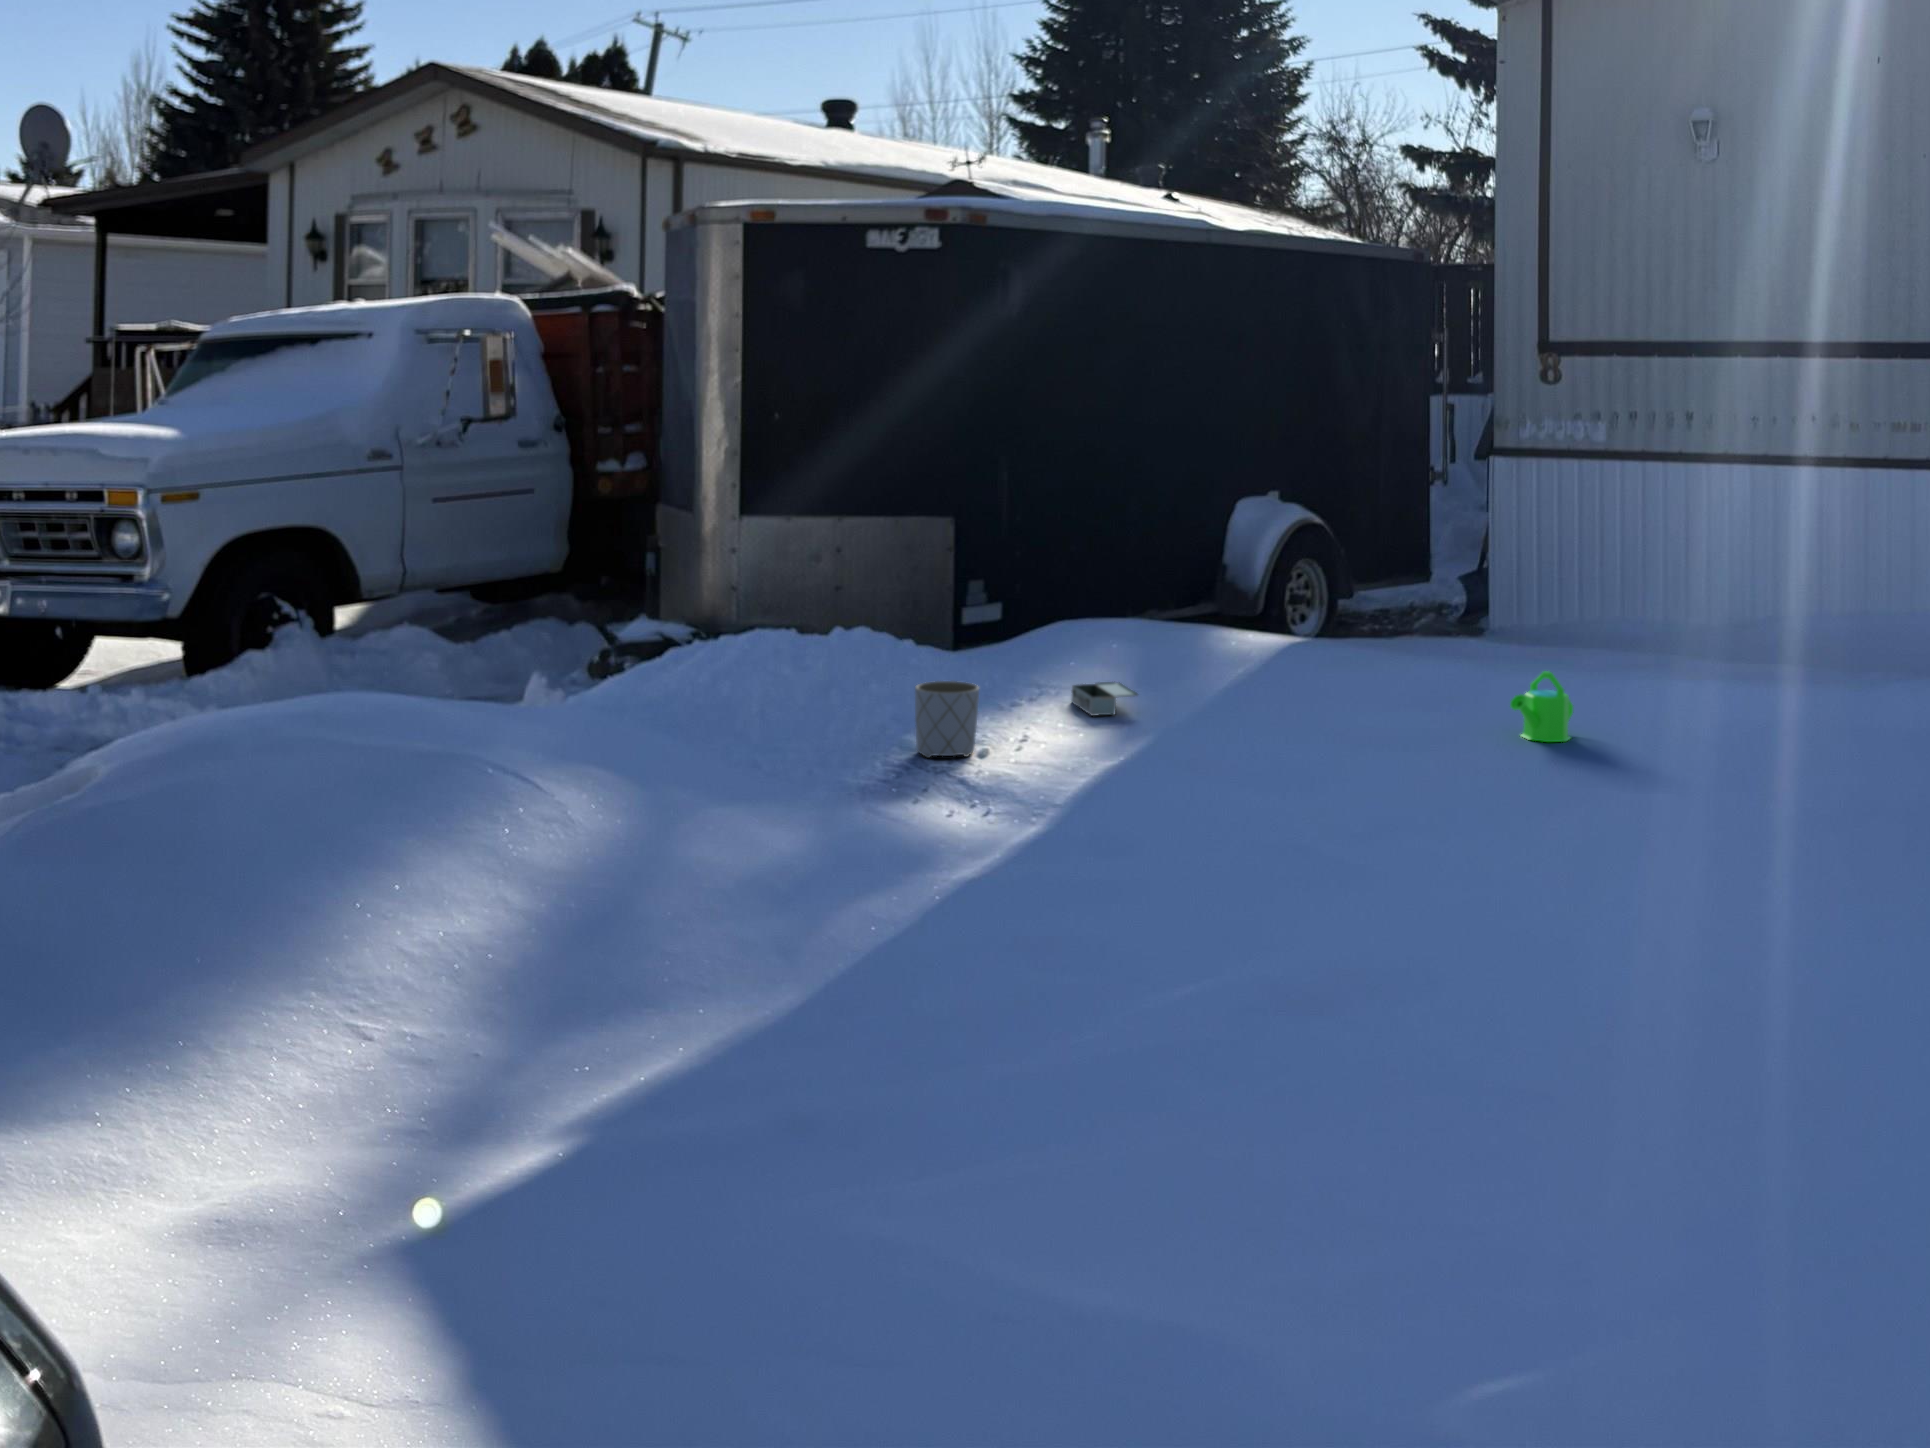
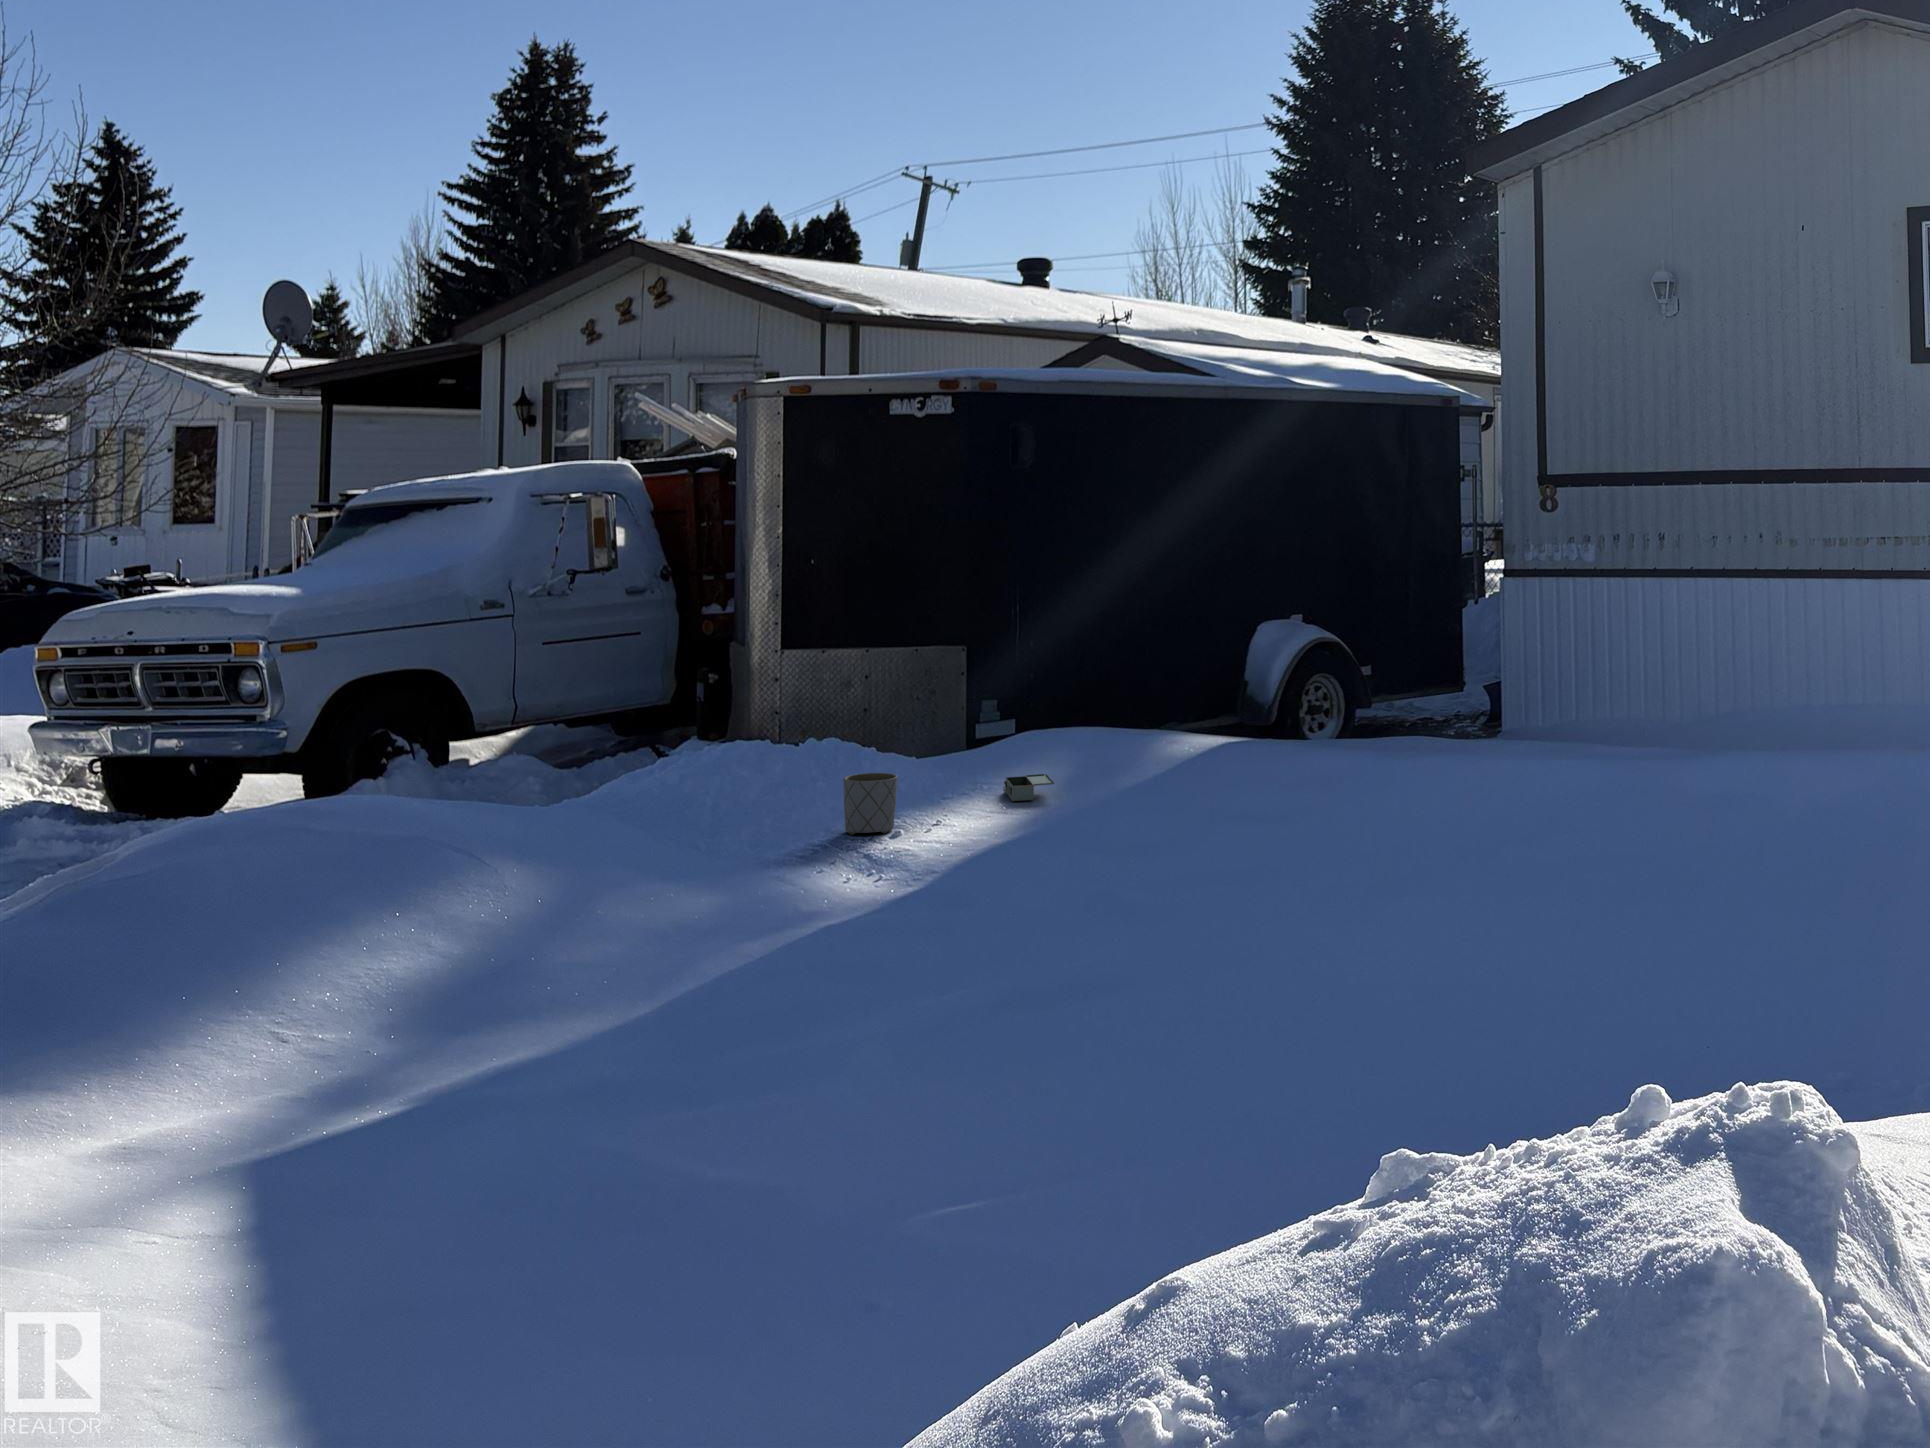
watering can: present [1510,671,1573,742] -> none [1345,753,1407,811]

